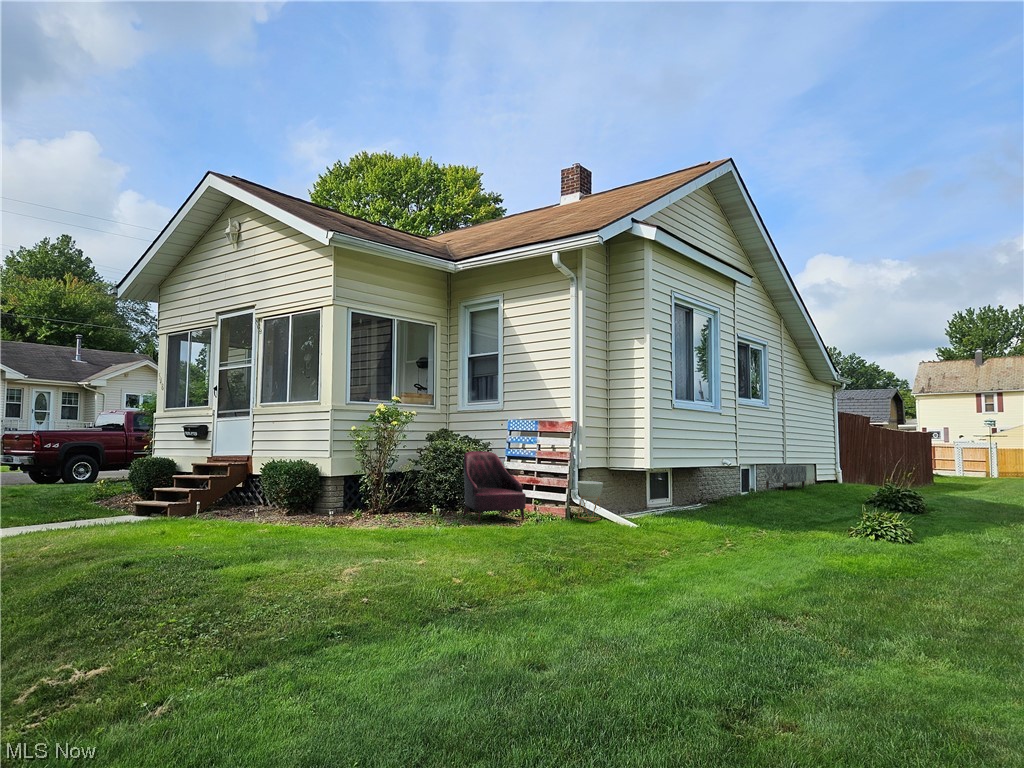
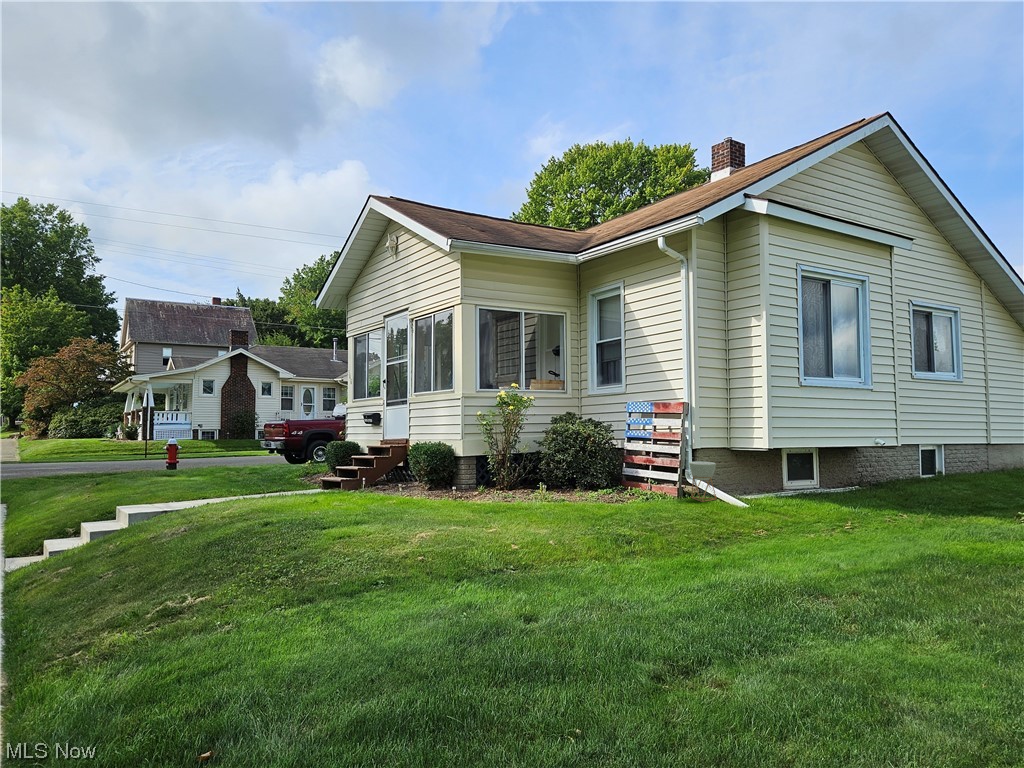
armchair: present [463,451,526,523] -> none [577,433,634,500]
bench: present [764,464,806,490] -> none [953,444,1012,474]

